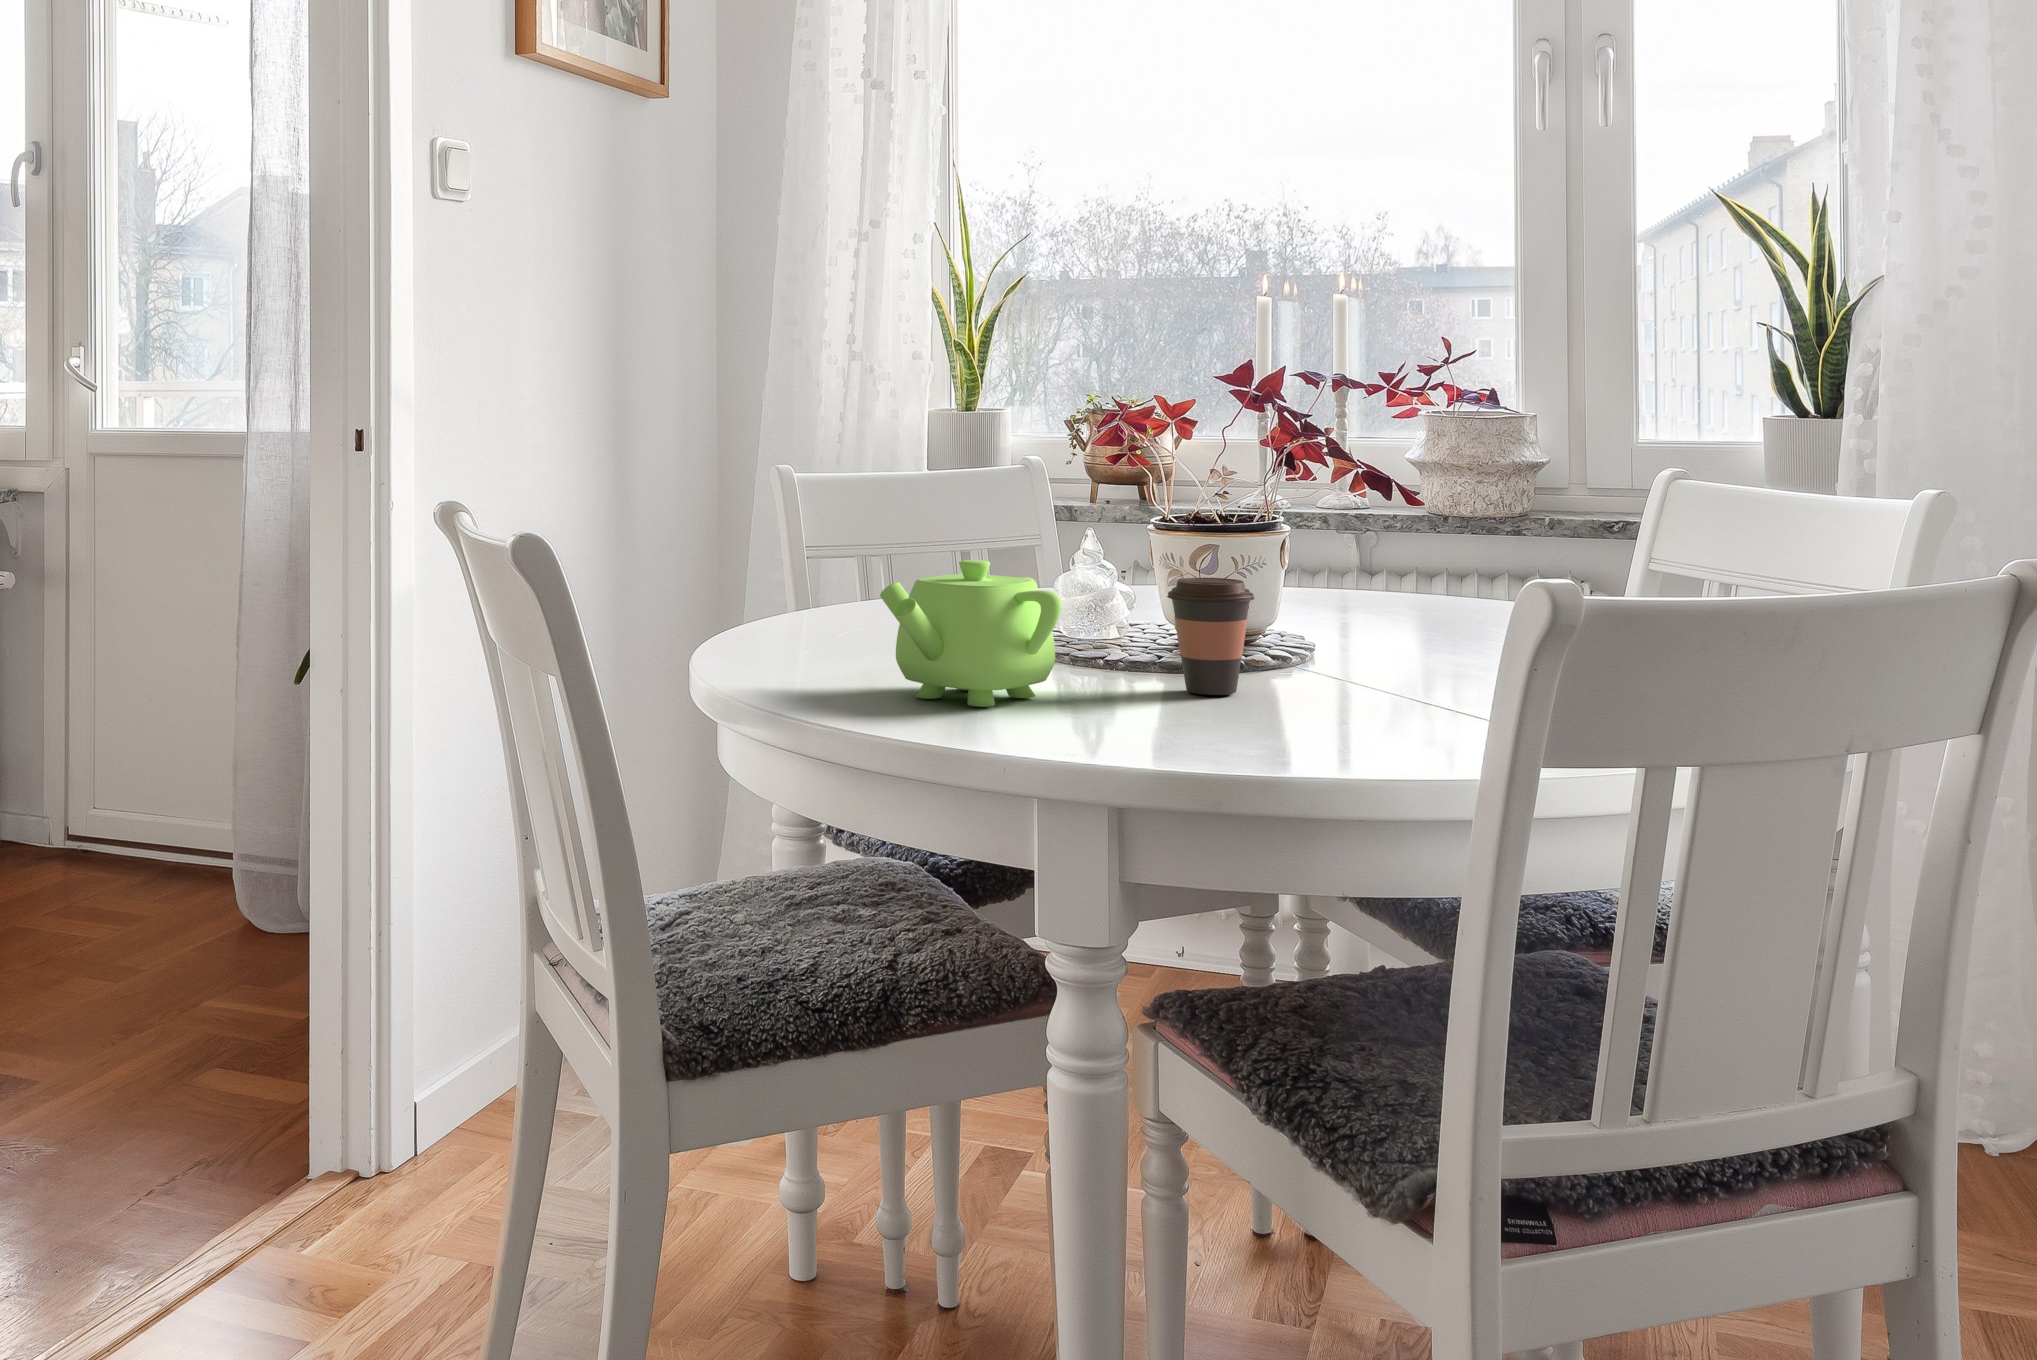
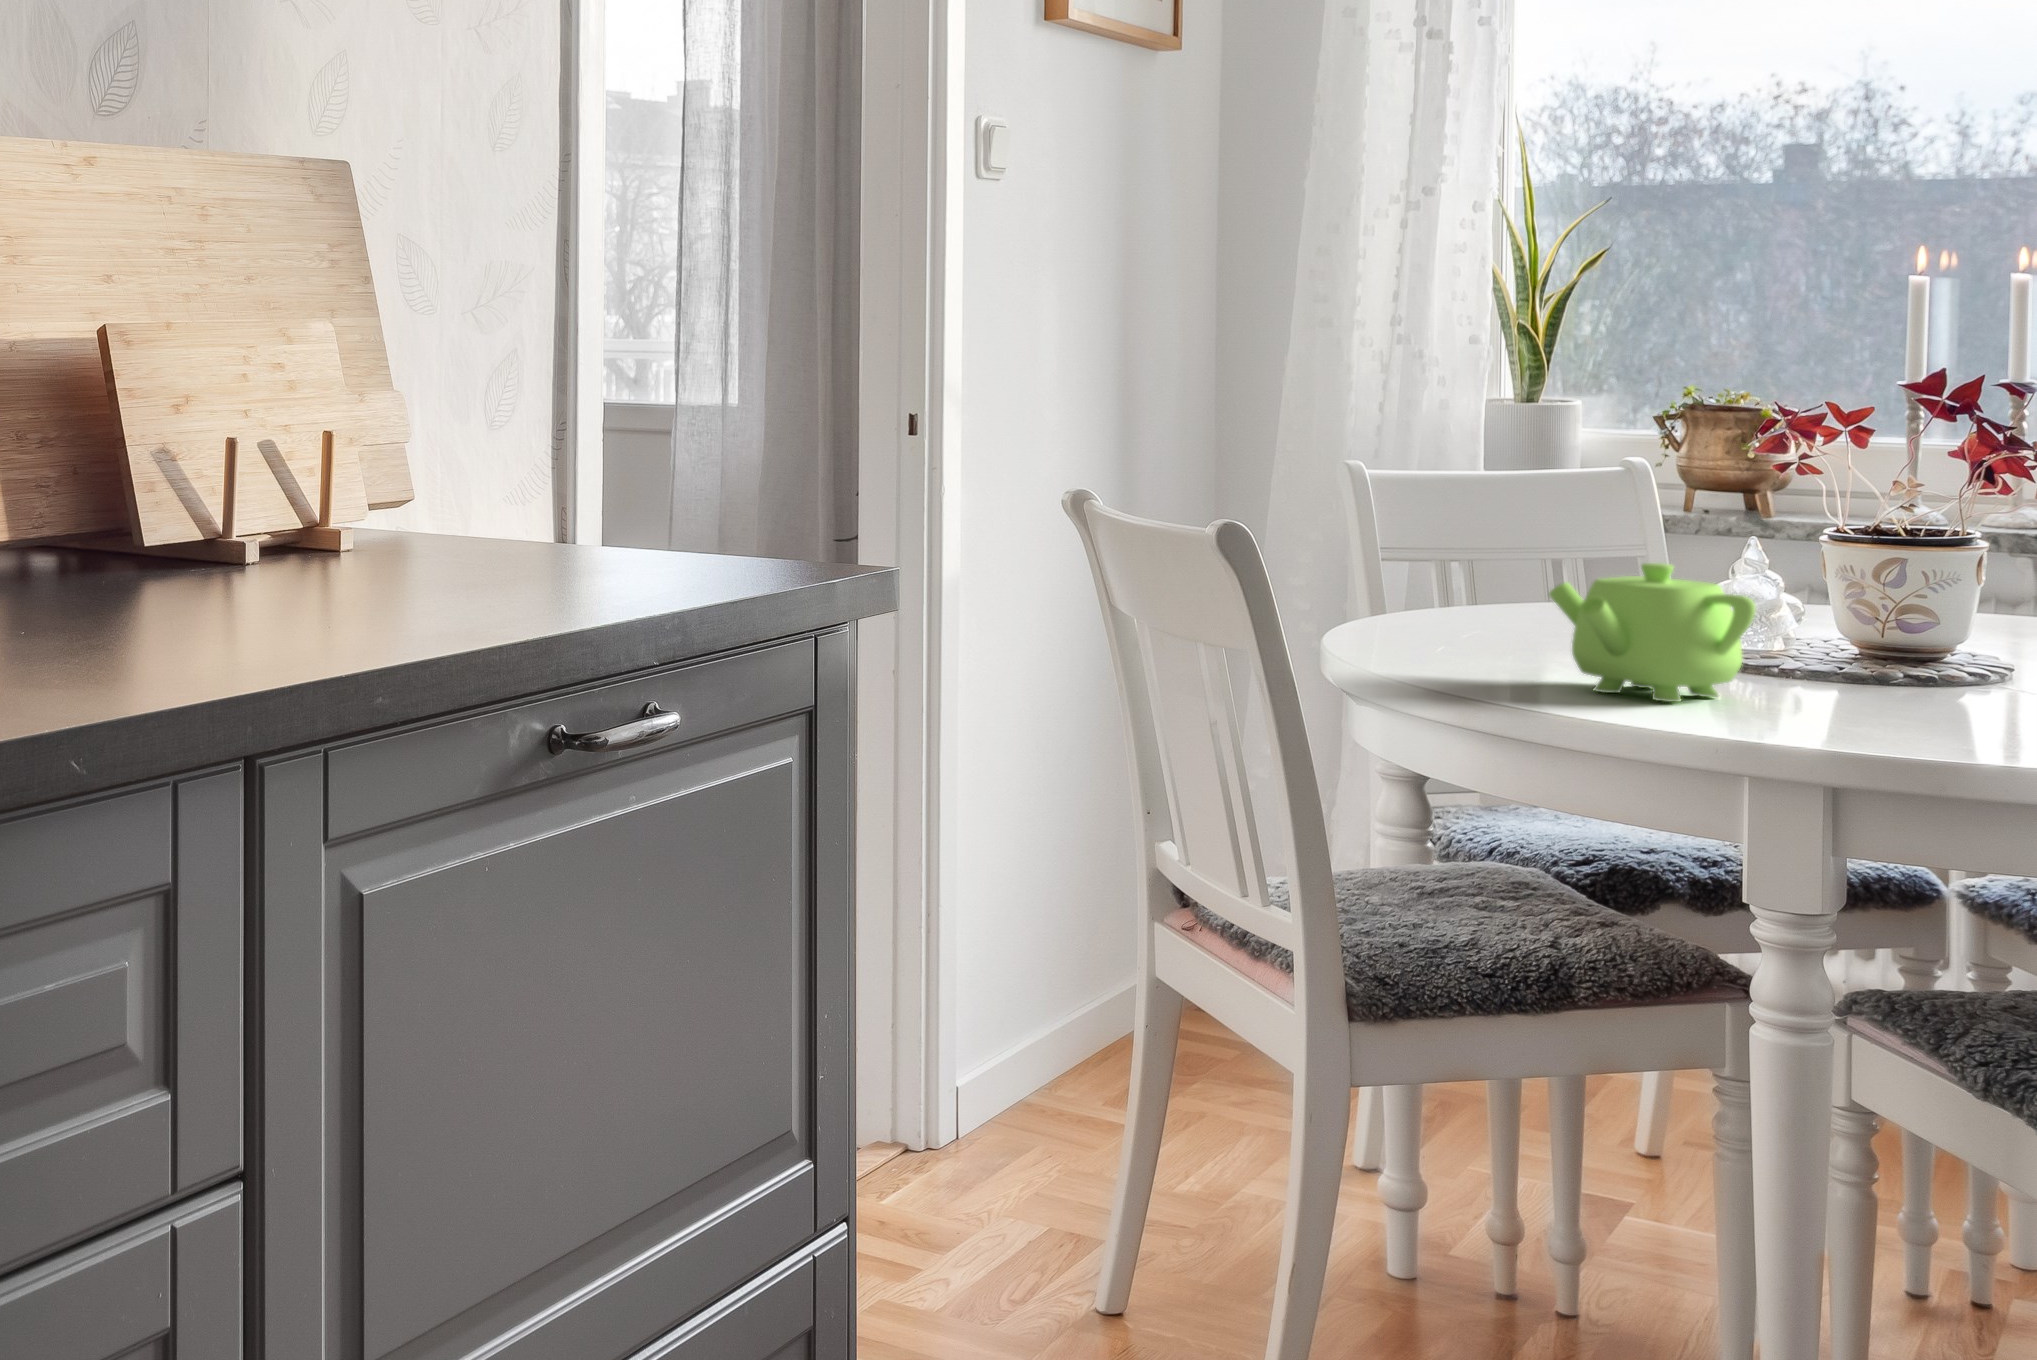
coffee cup: present [1167,578,1255,695] -> none [1861,589,1961,705]

